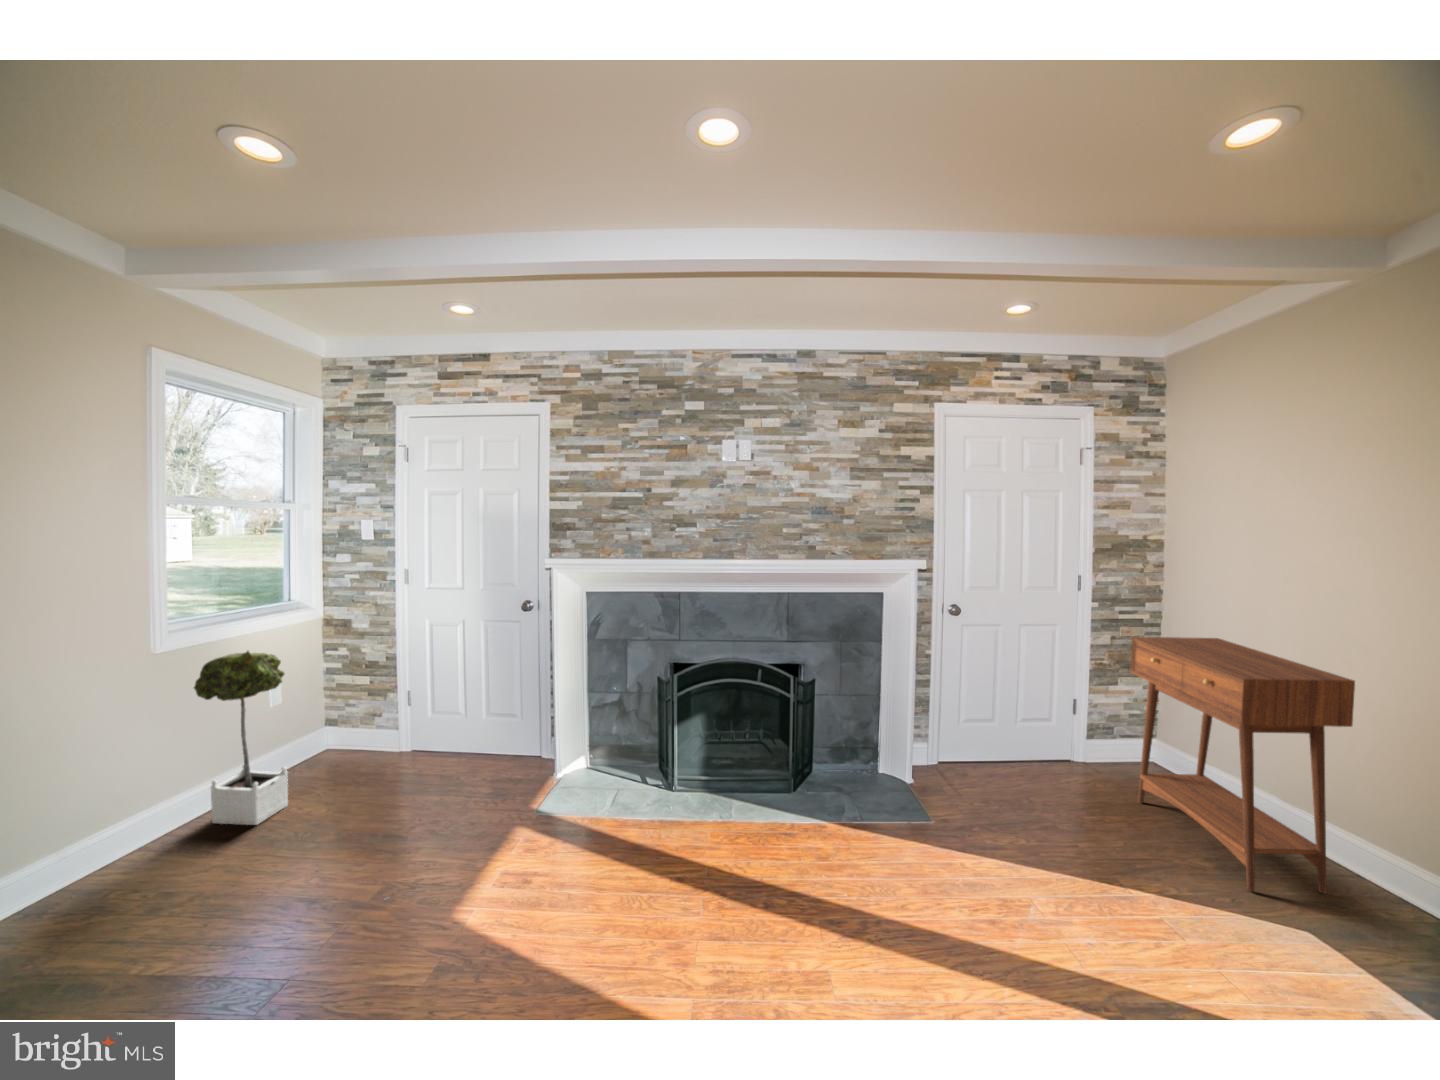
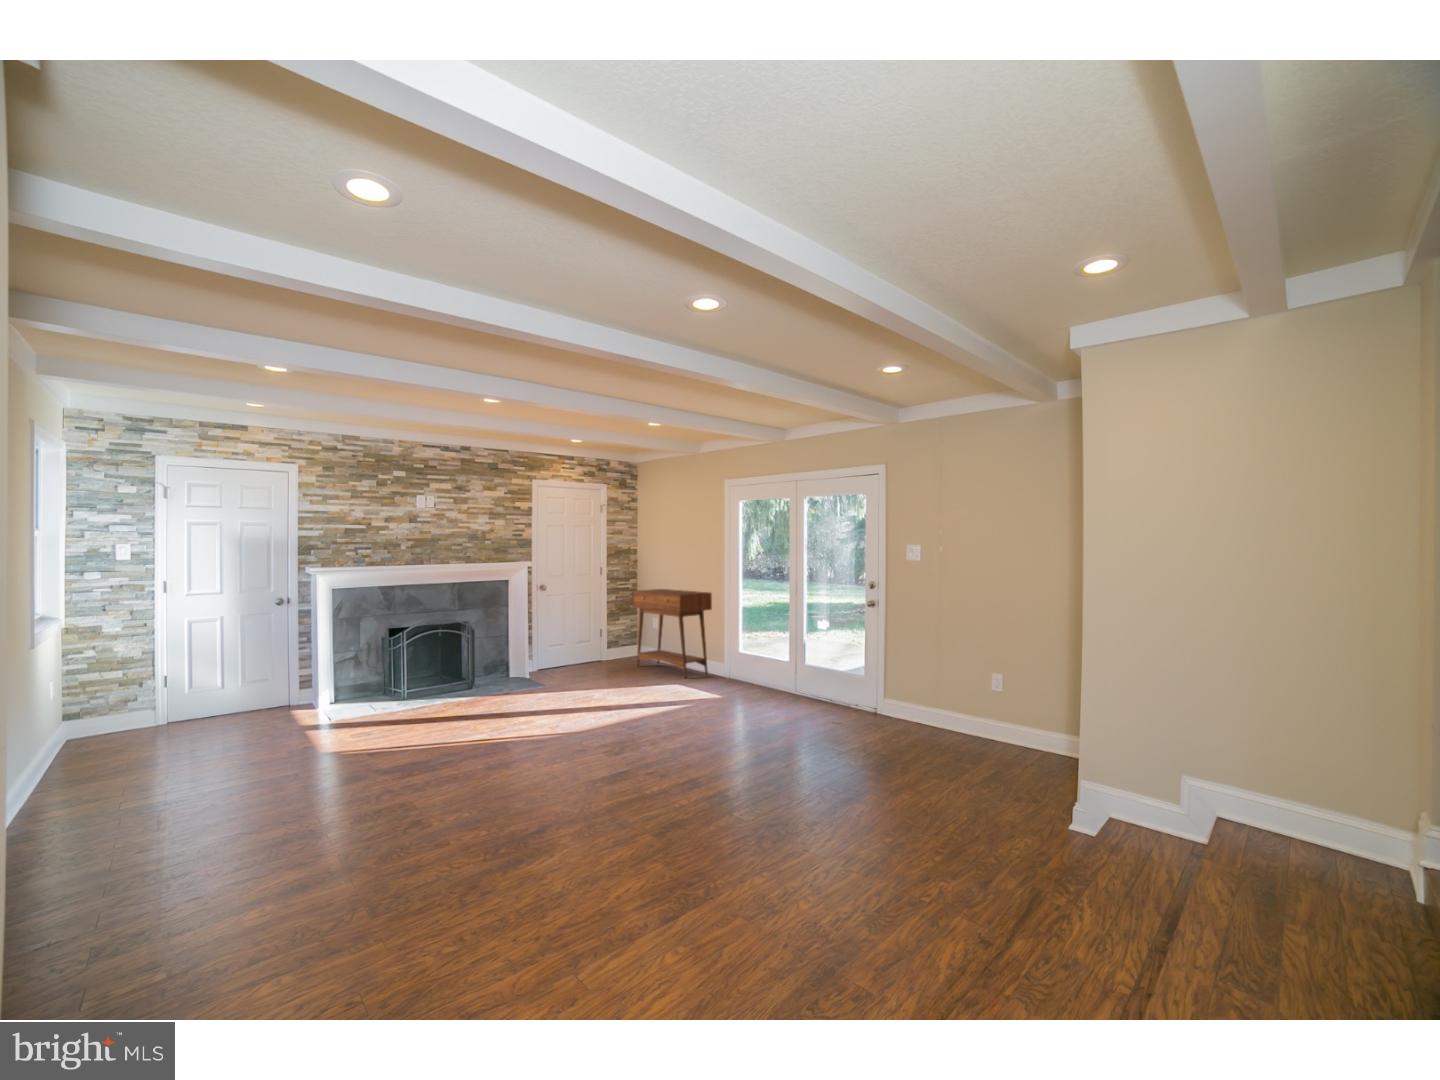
potted tree: present [194,651,288,825] -> none [52,633,127,774]

